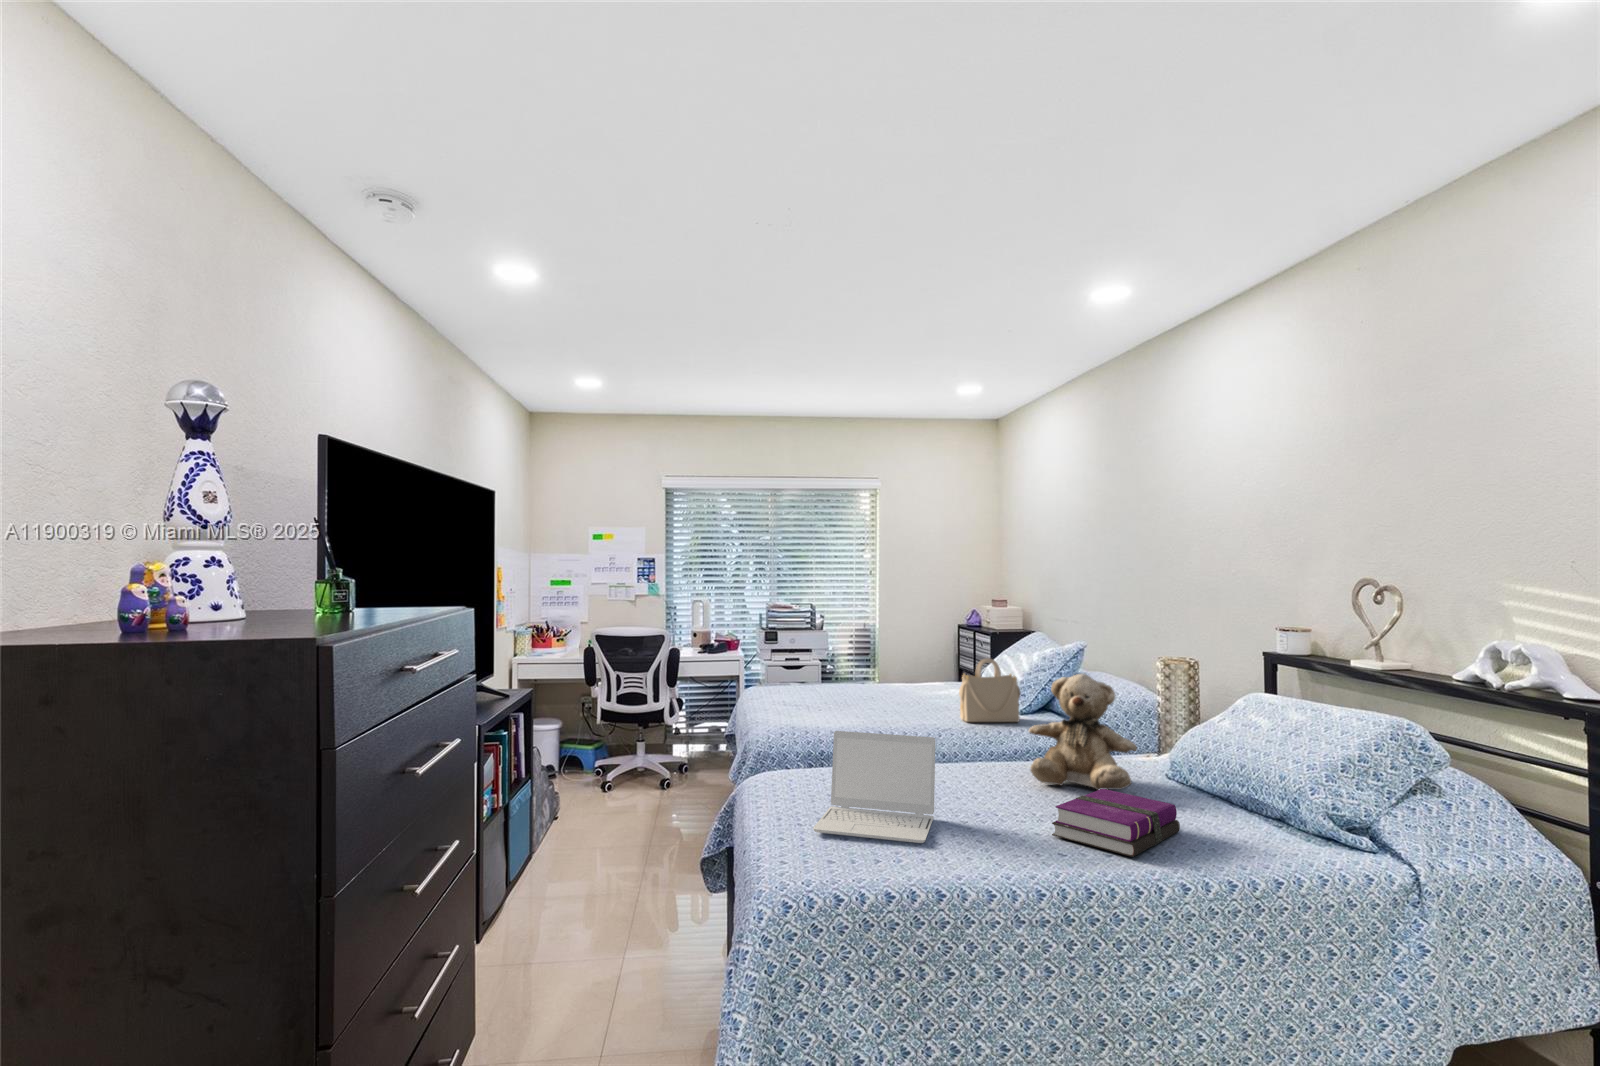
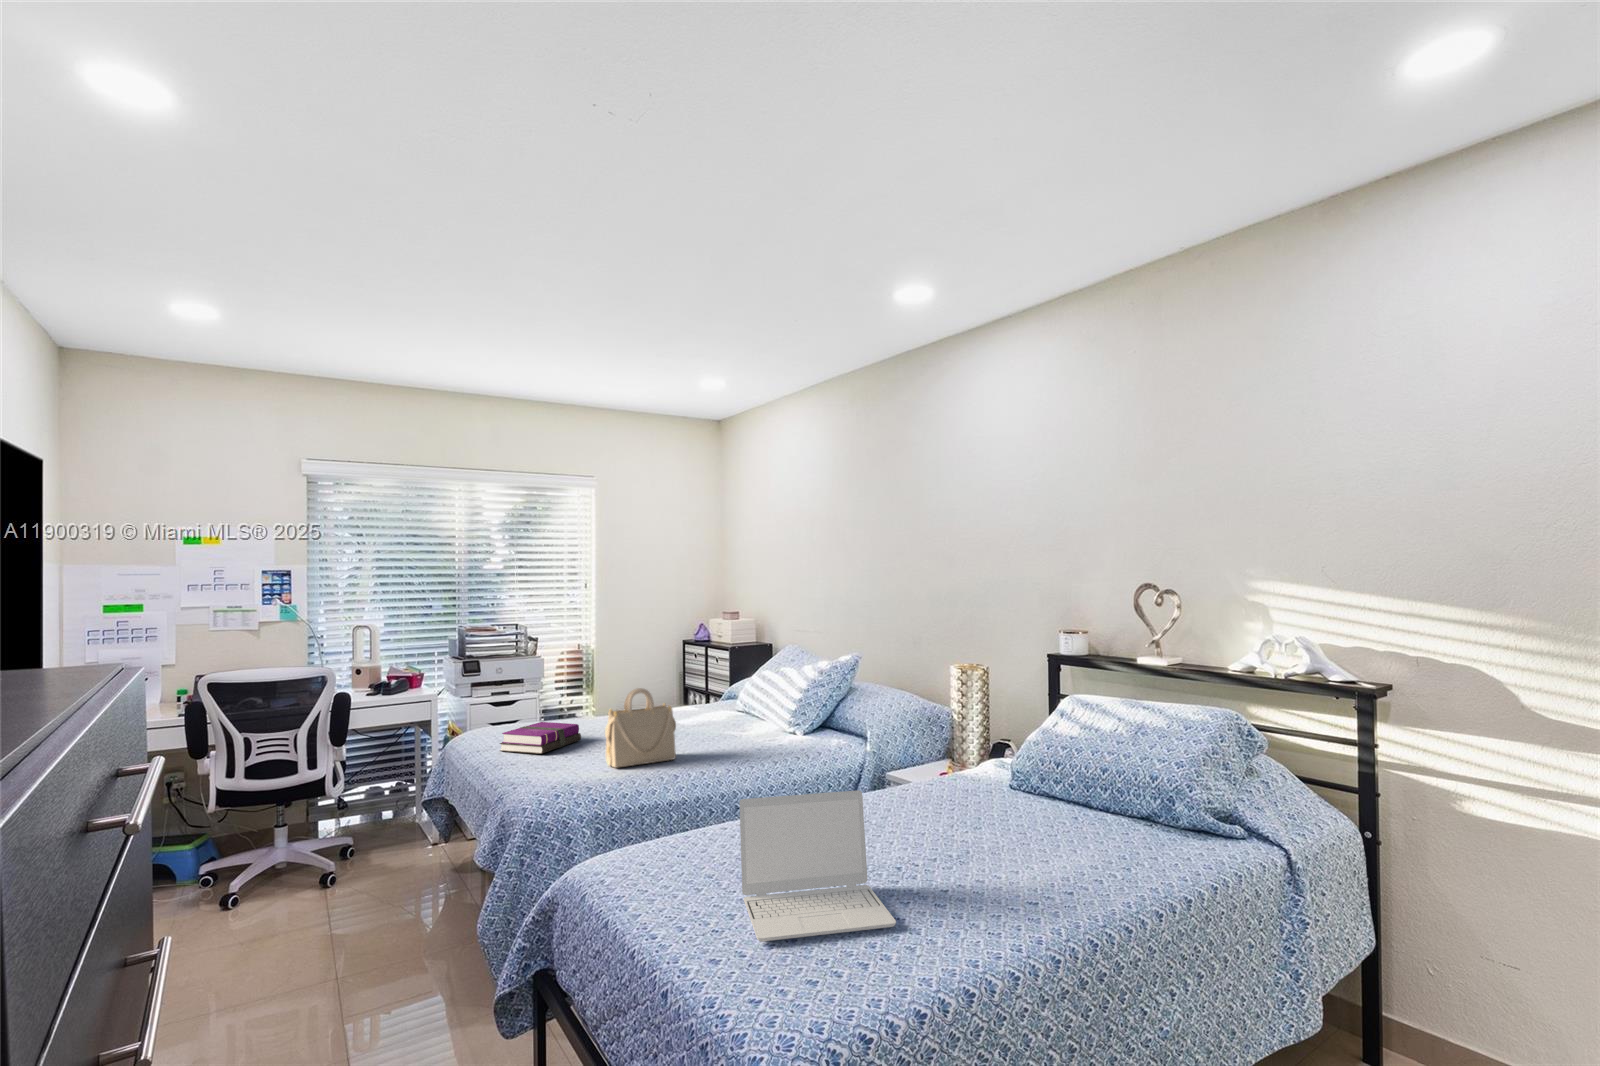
handbag: present [959,658,1020,722] -> present [605,688,676,768]
teddy bear: present [1029,674,1137,790] -> none [898,693,1017,819]
hardback book: present [1052,789,1180,857] -> present [500,722,581,754]

